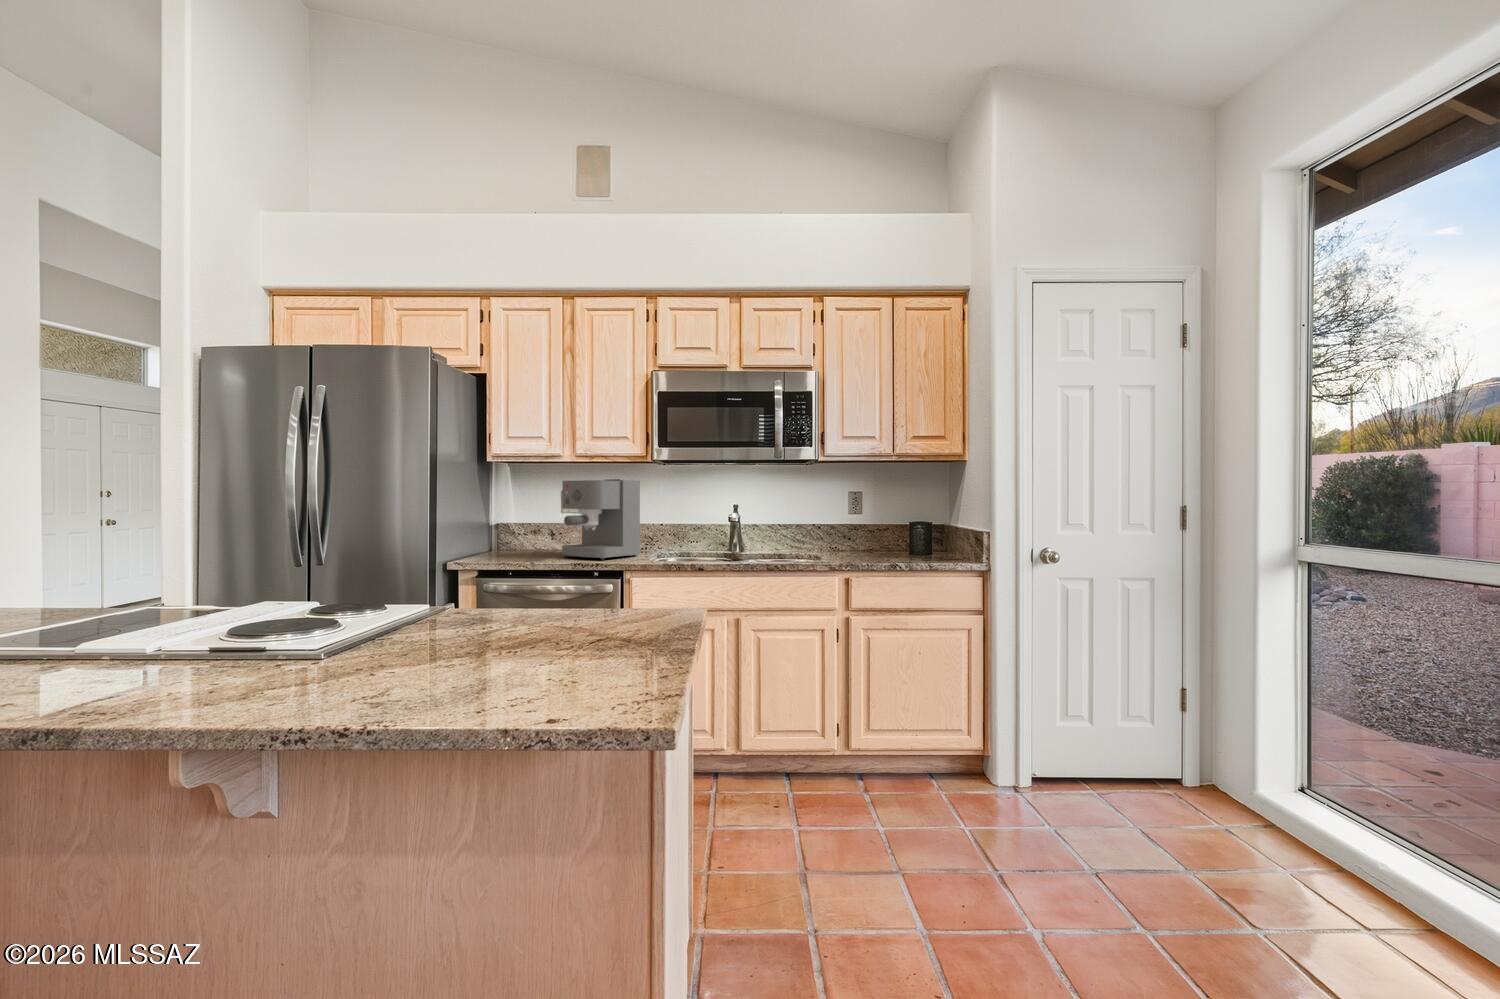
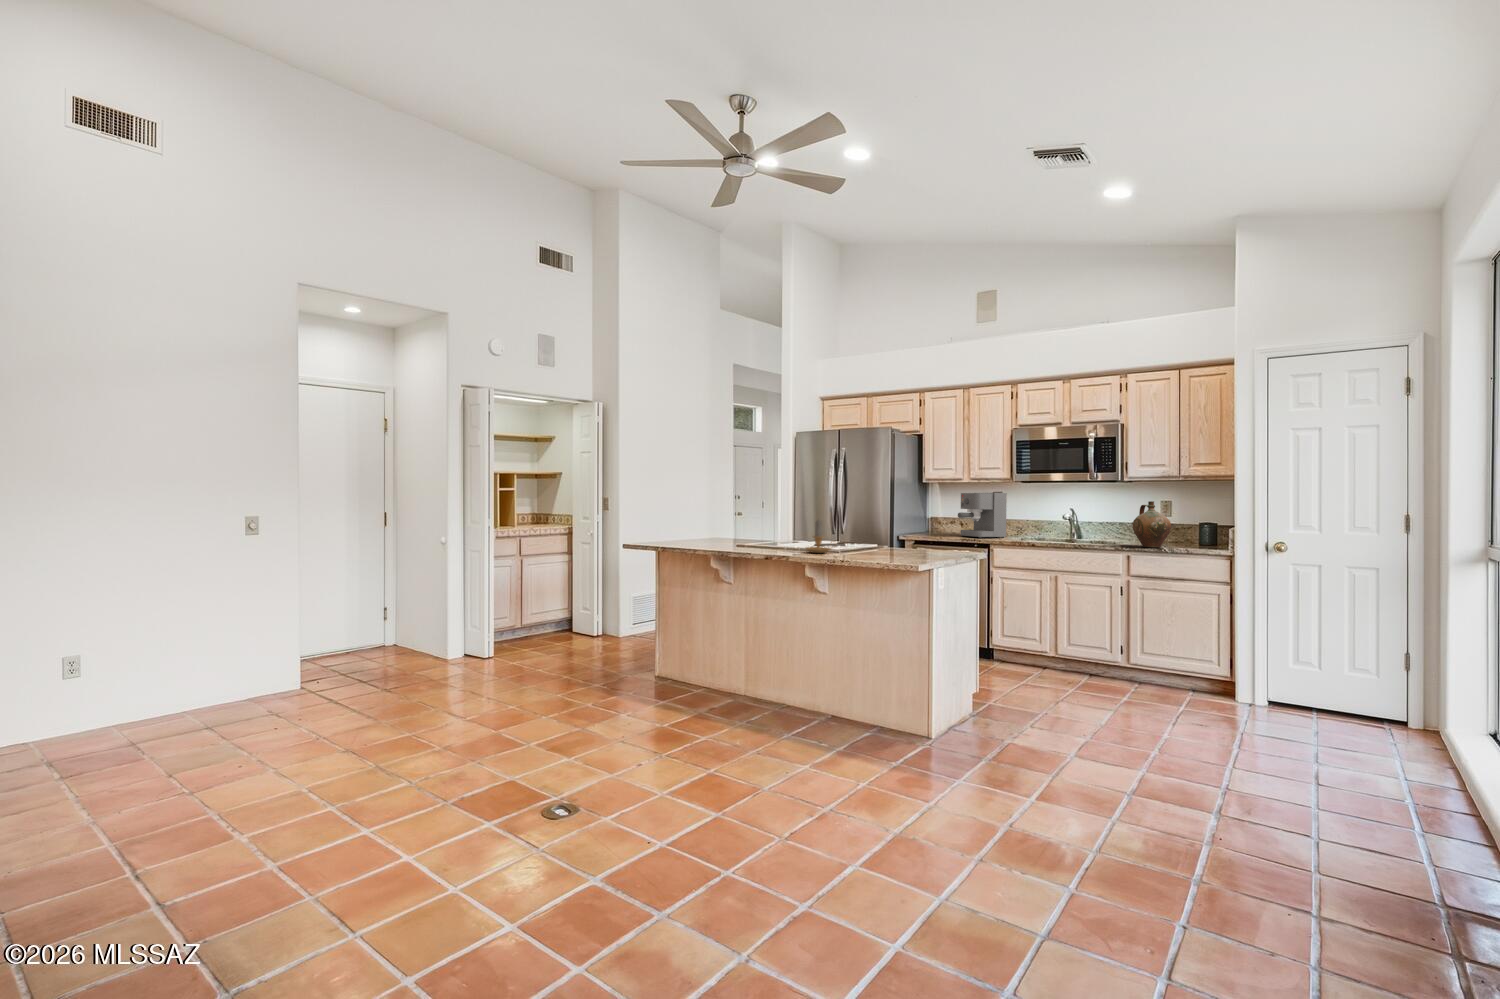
ceramic jug: none [848,492,900,564] -> present [1133,501,1171,548]
candle: none [224,565,348,693] -> present [806,520,832,553]

